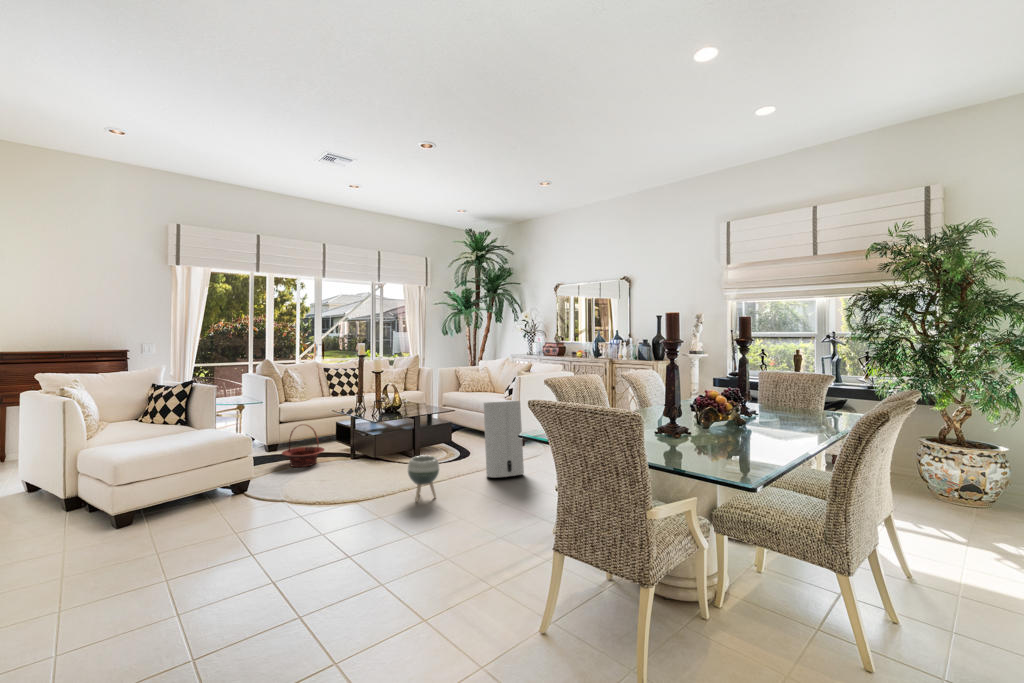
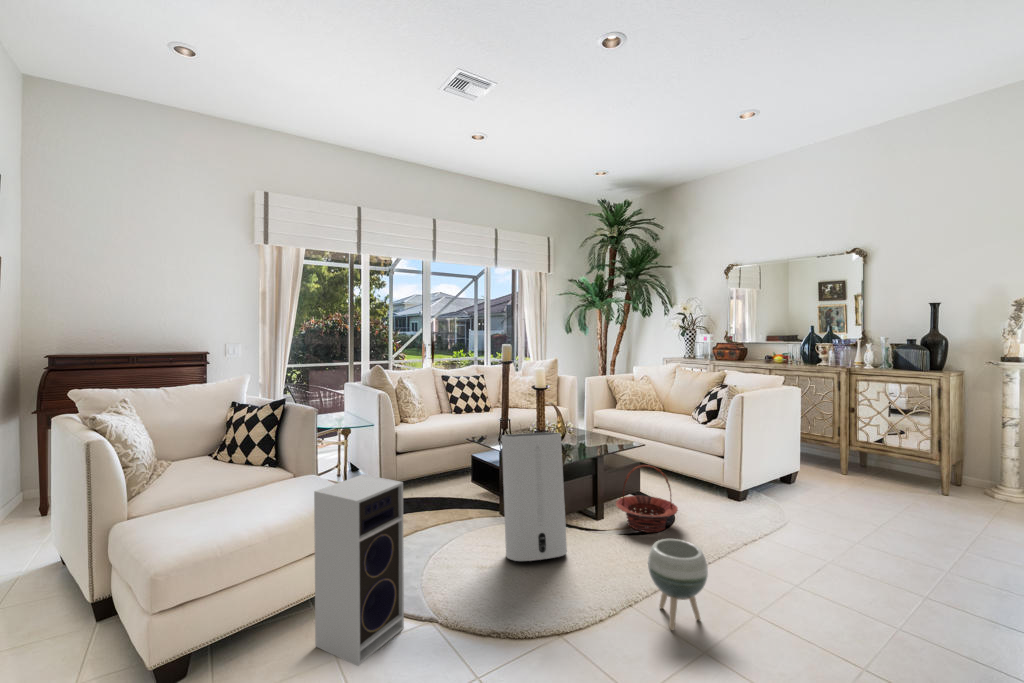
air purifier: present [484,401,524,478] -> present [502,432,567,561]
speaker: none [206,421,261,520] -> present [314,475,404,666]
basket: present [282,425,324,467] -> present [616,465,678,532]

